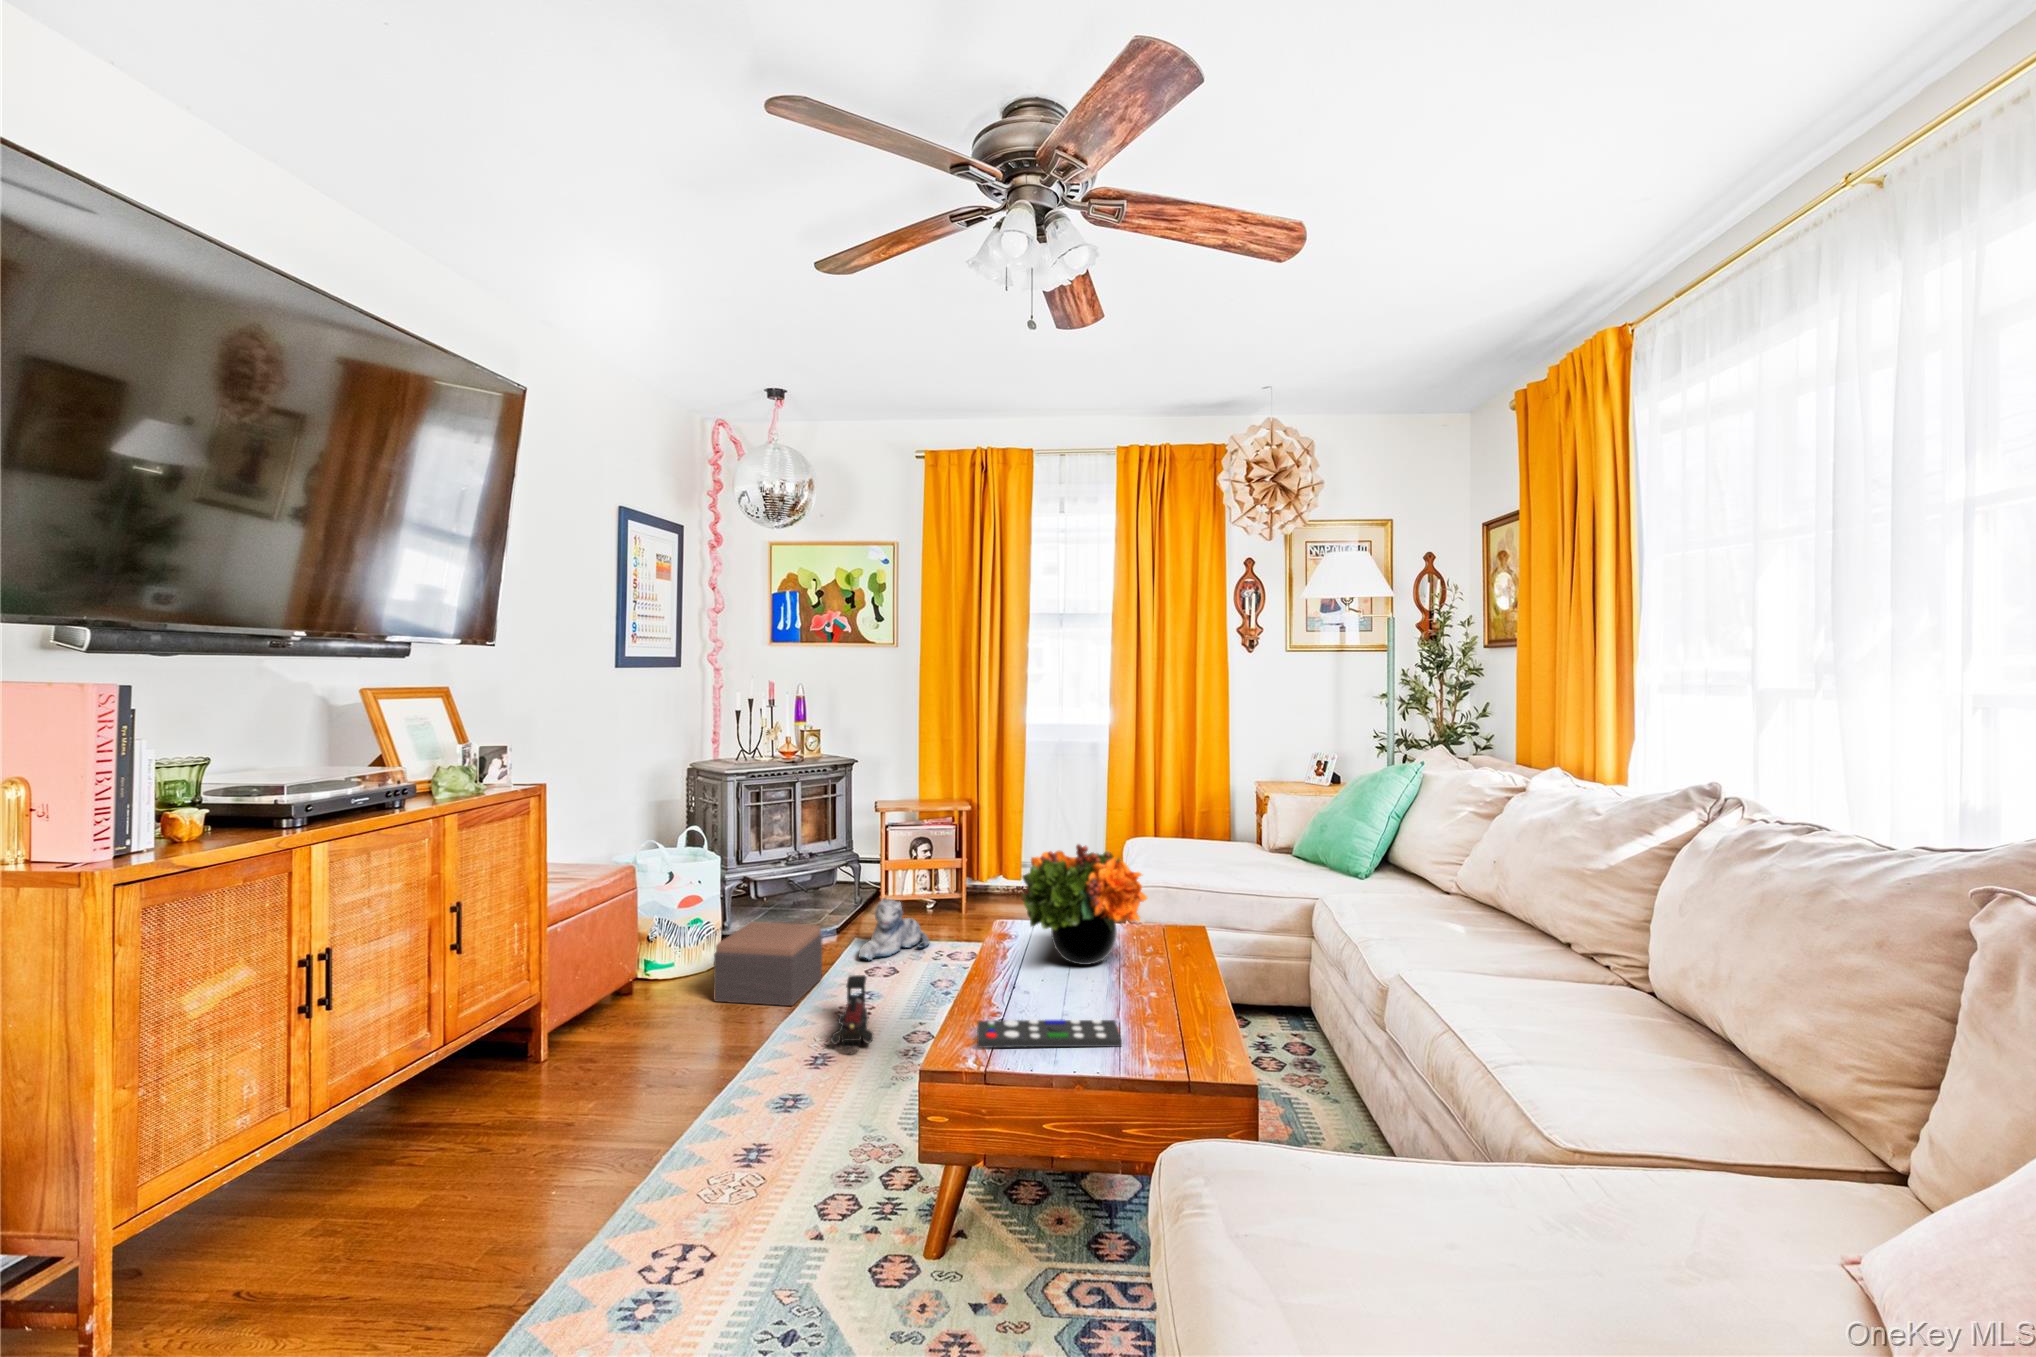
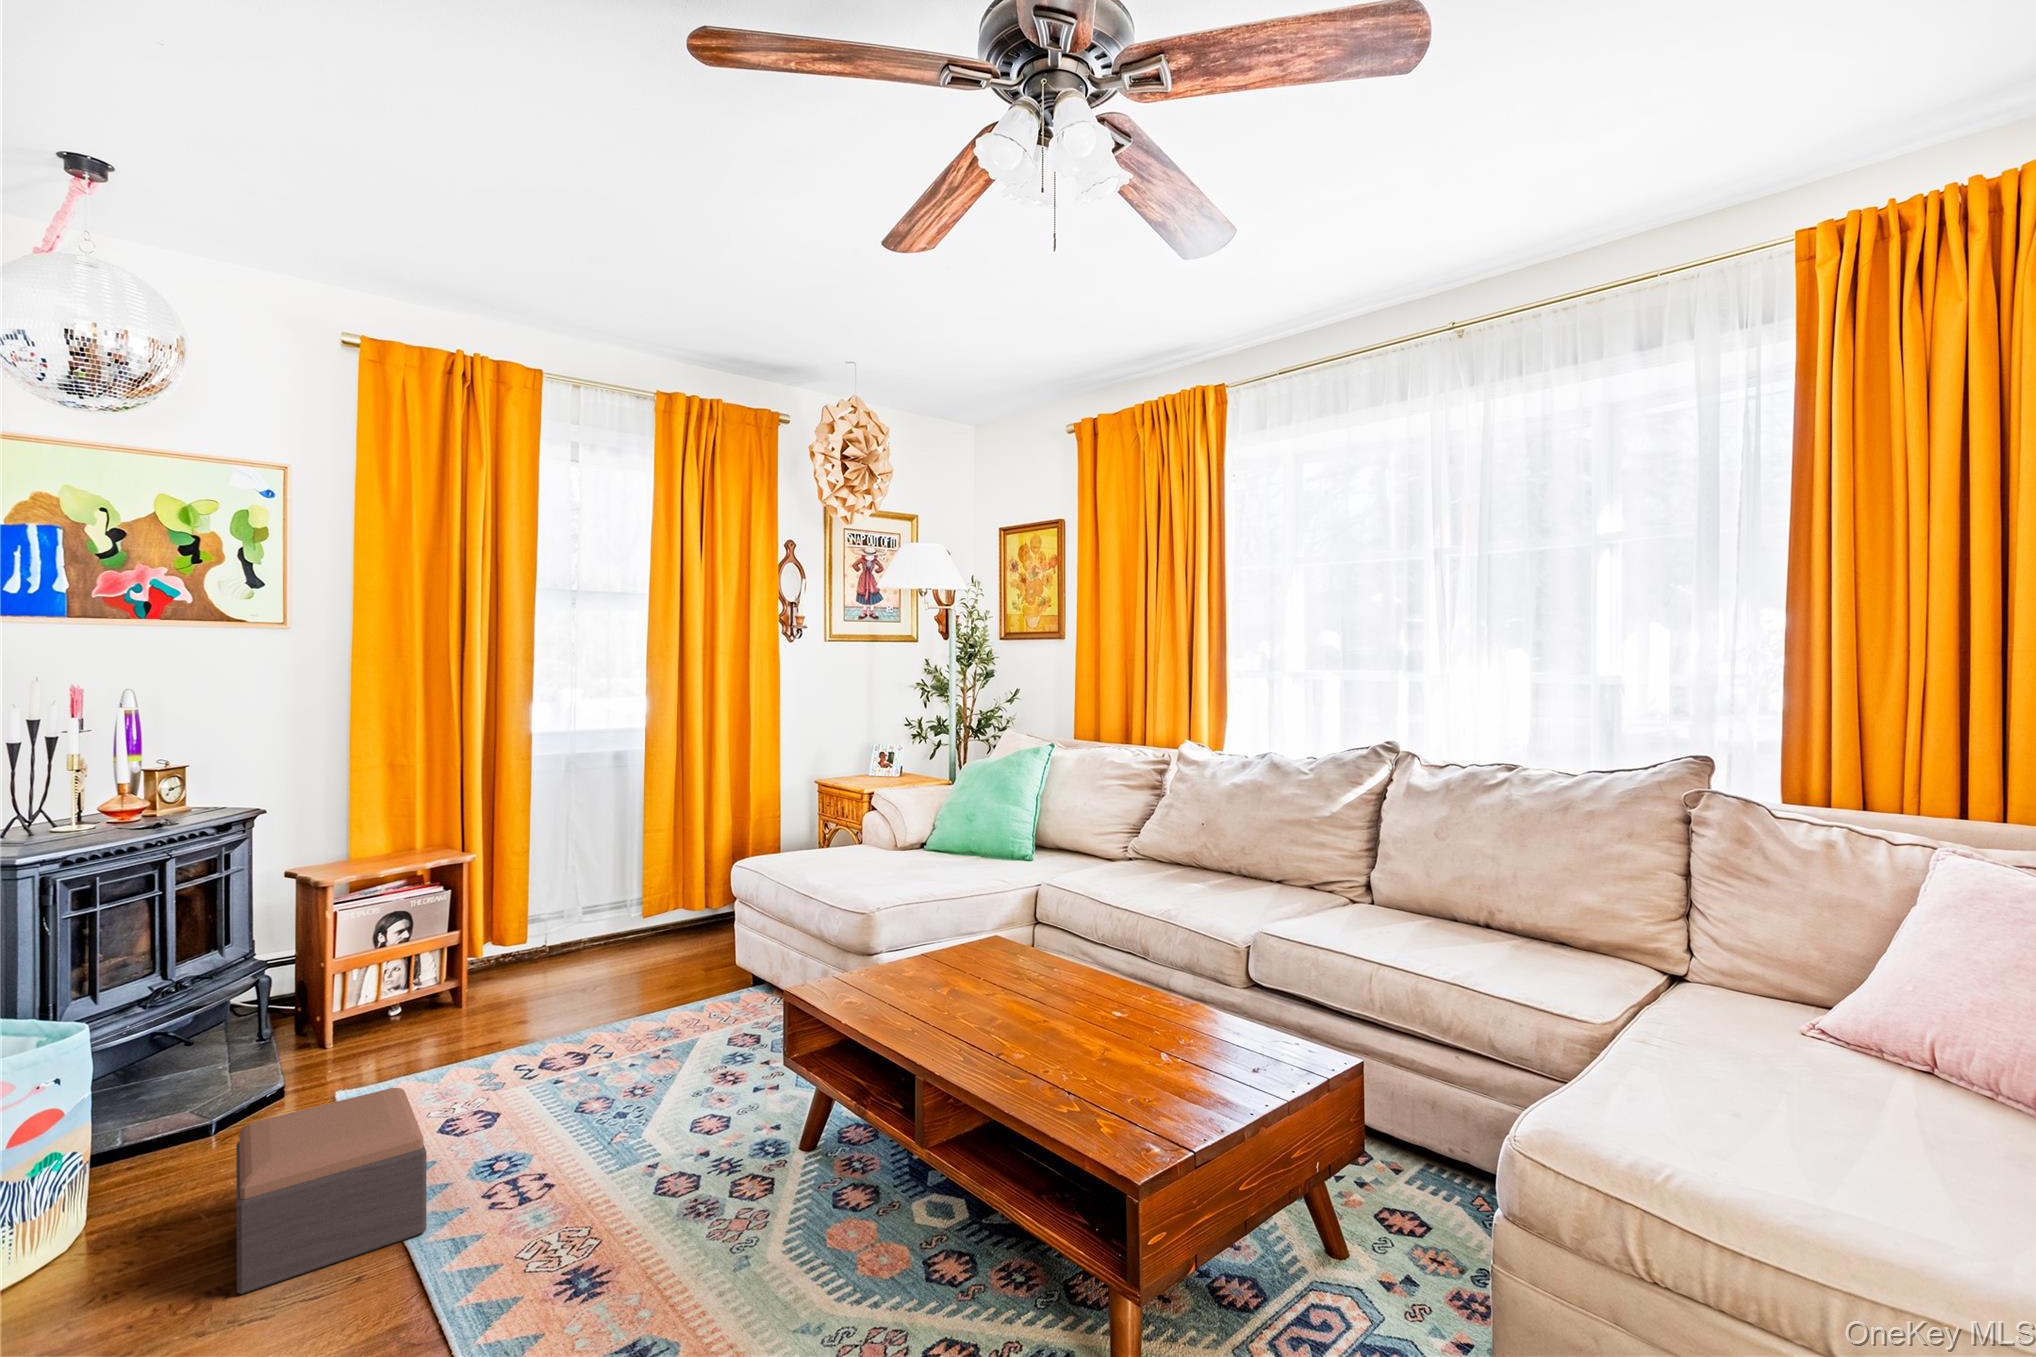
flower arrangement: present [1022,844,1147,965] -> none [937,866,1087,1007]
plush toy: present [859,898,929,960] -> none [406,1013,504,1122]
toy train: present [831,975,873,1054] -> none [554,1131,670,1254]
remote control: present [977,1020,1122,1048] -> none [1122,1047,1258,1131]

